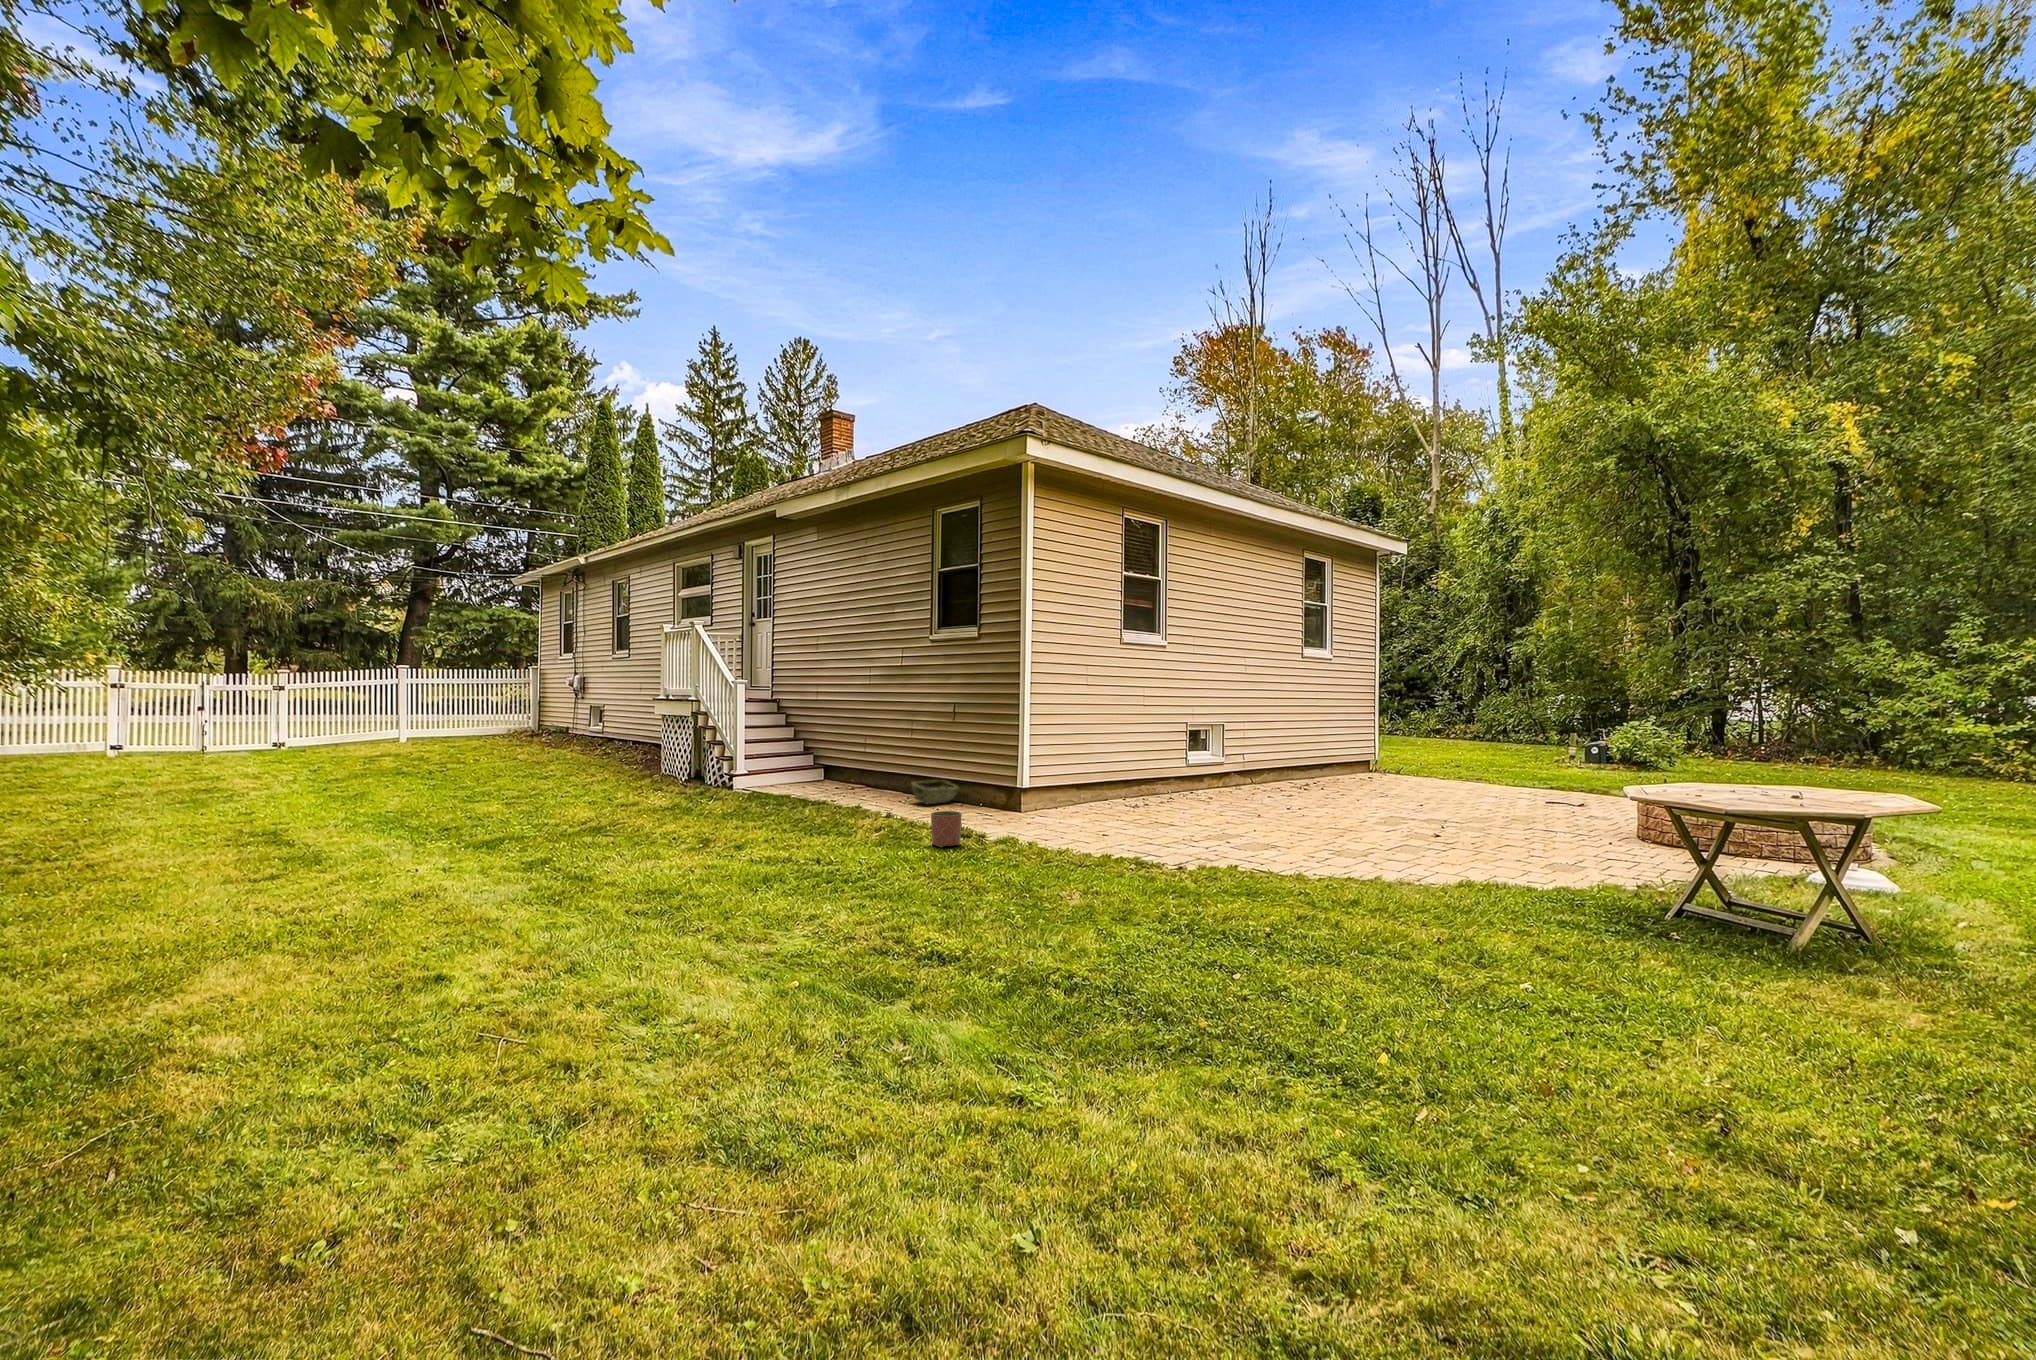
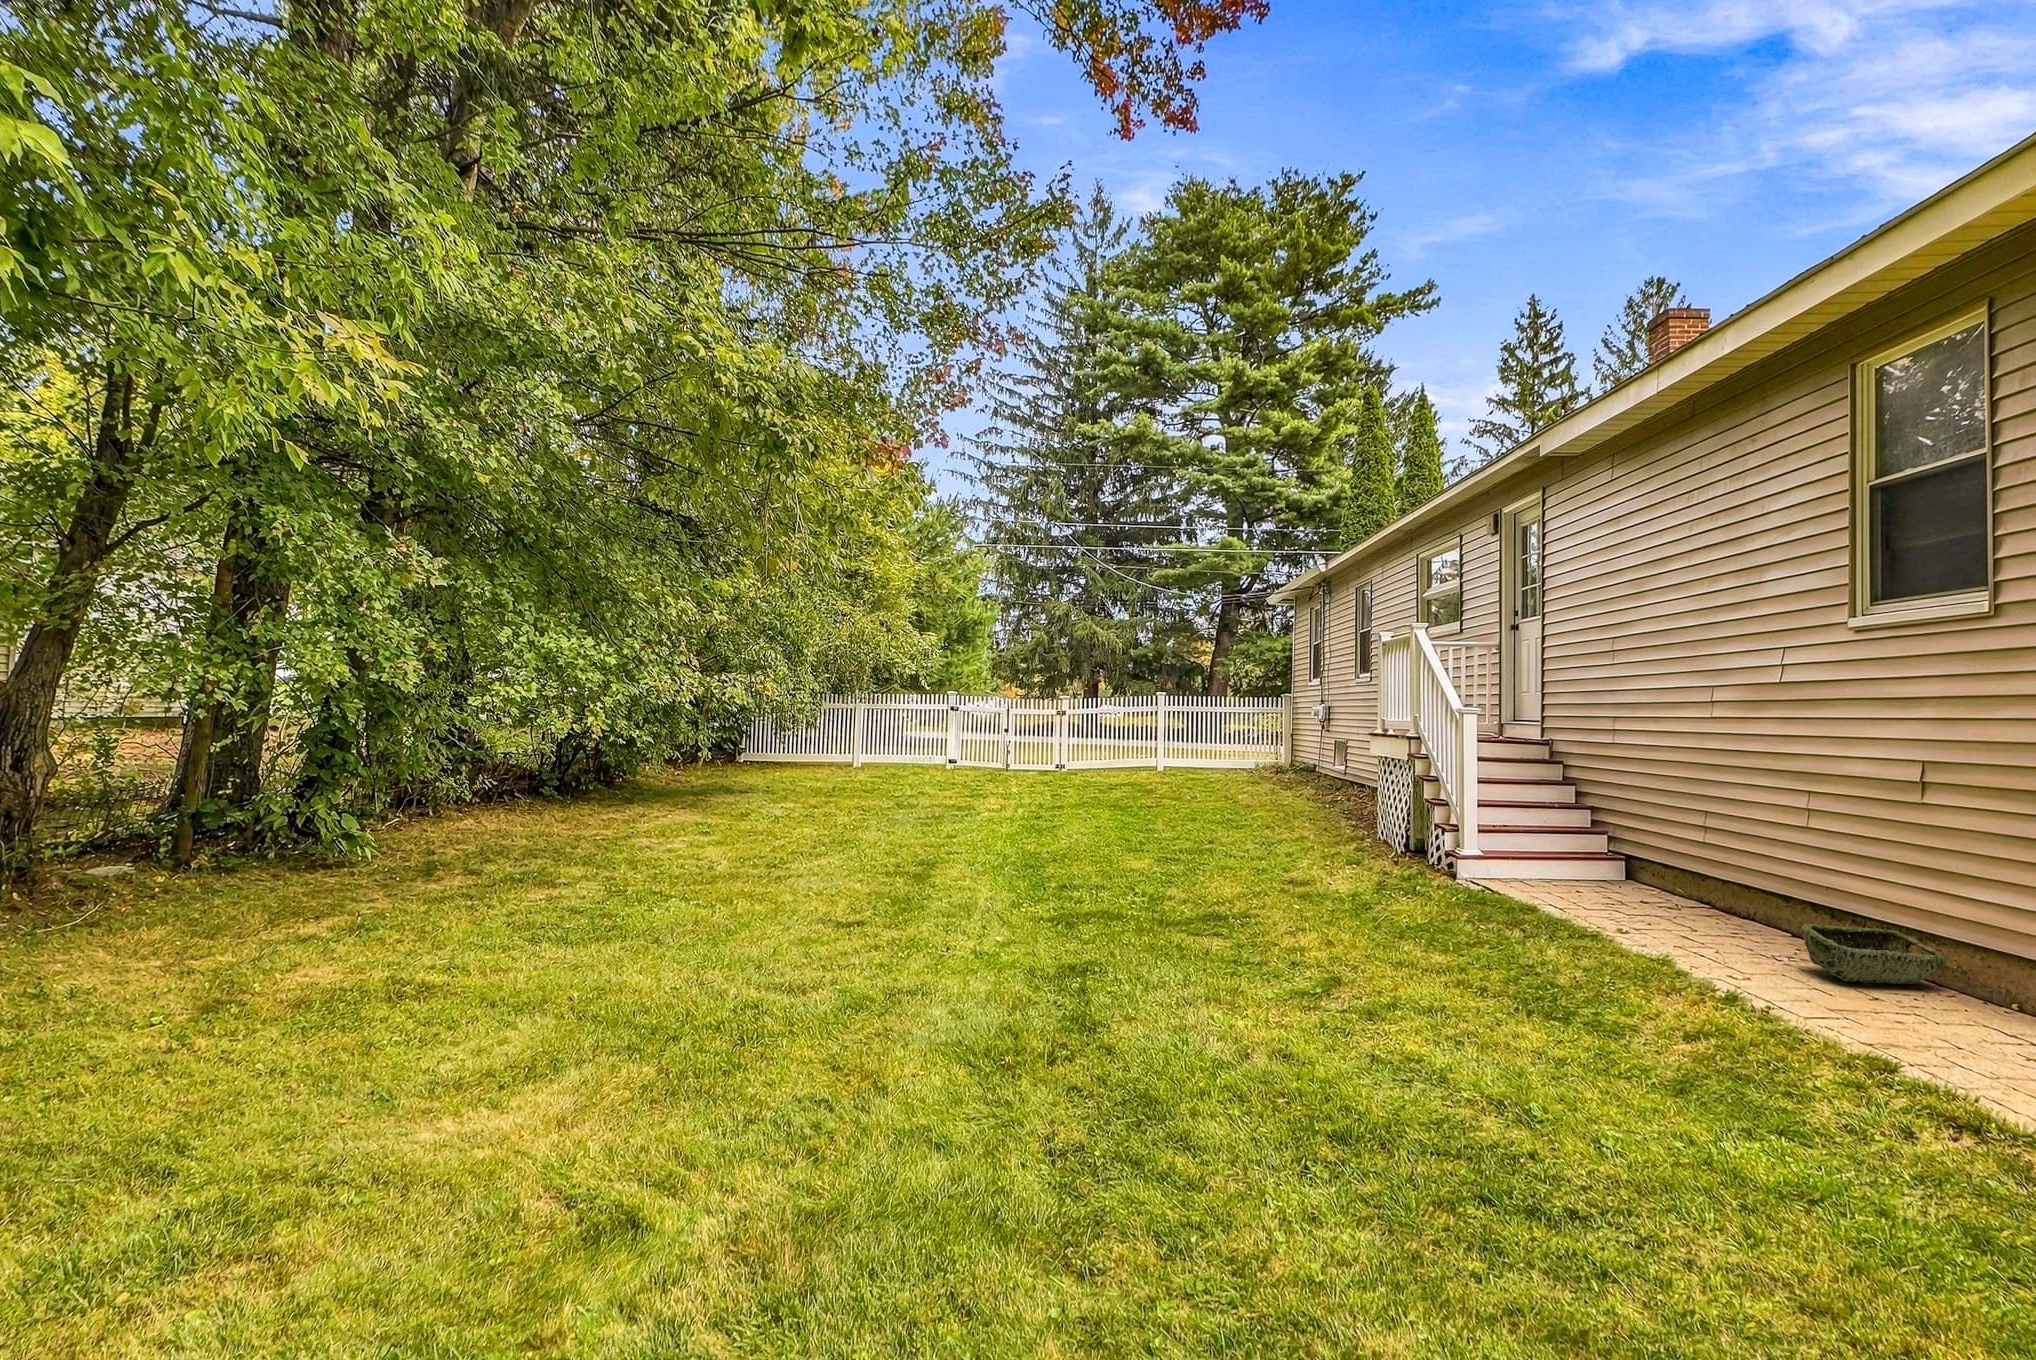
planter: present [931,811,962,847] -> none [1835,1040,1944,1153]

